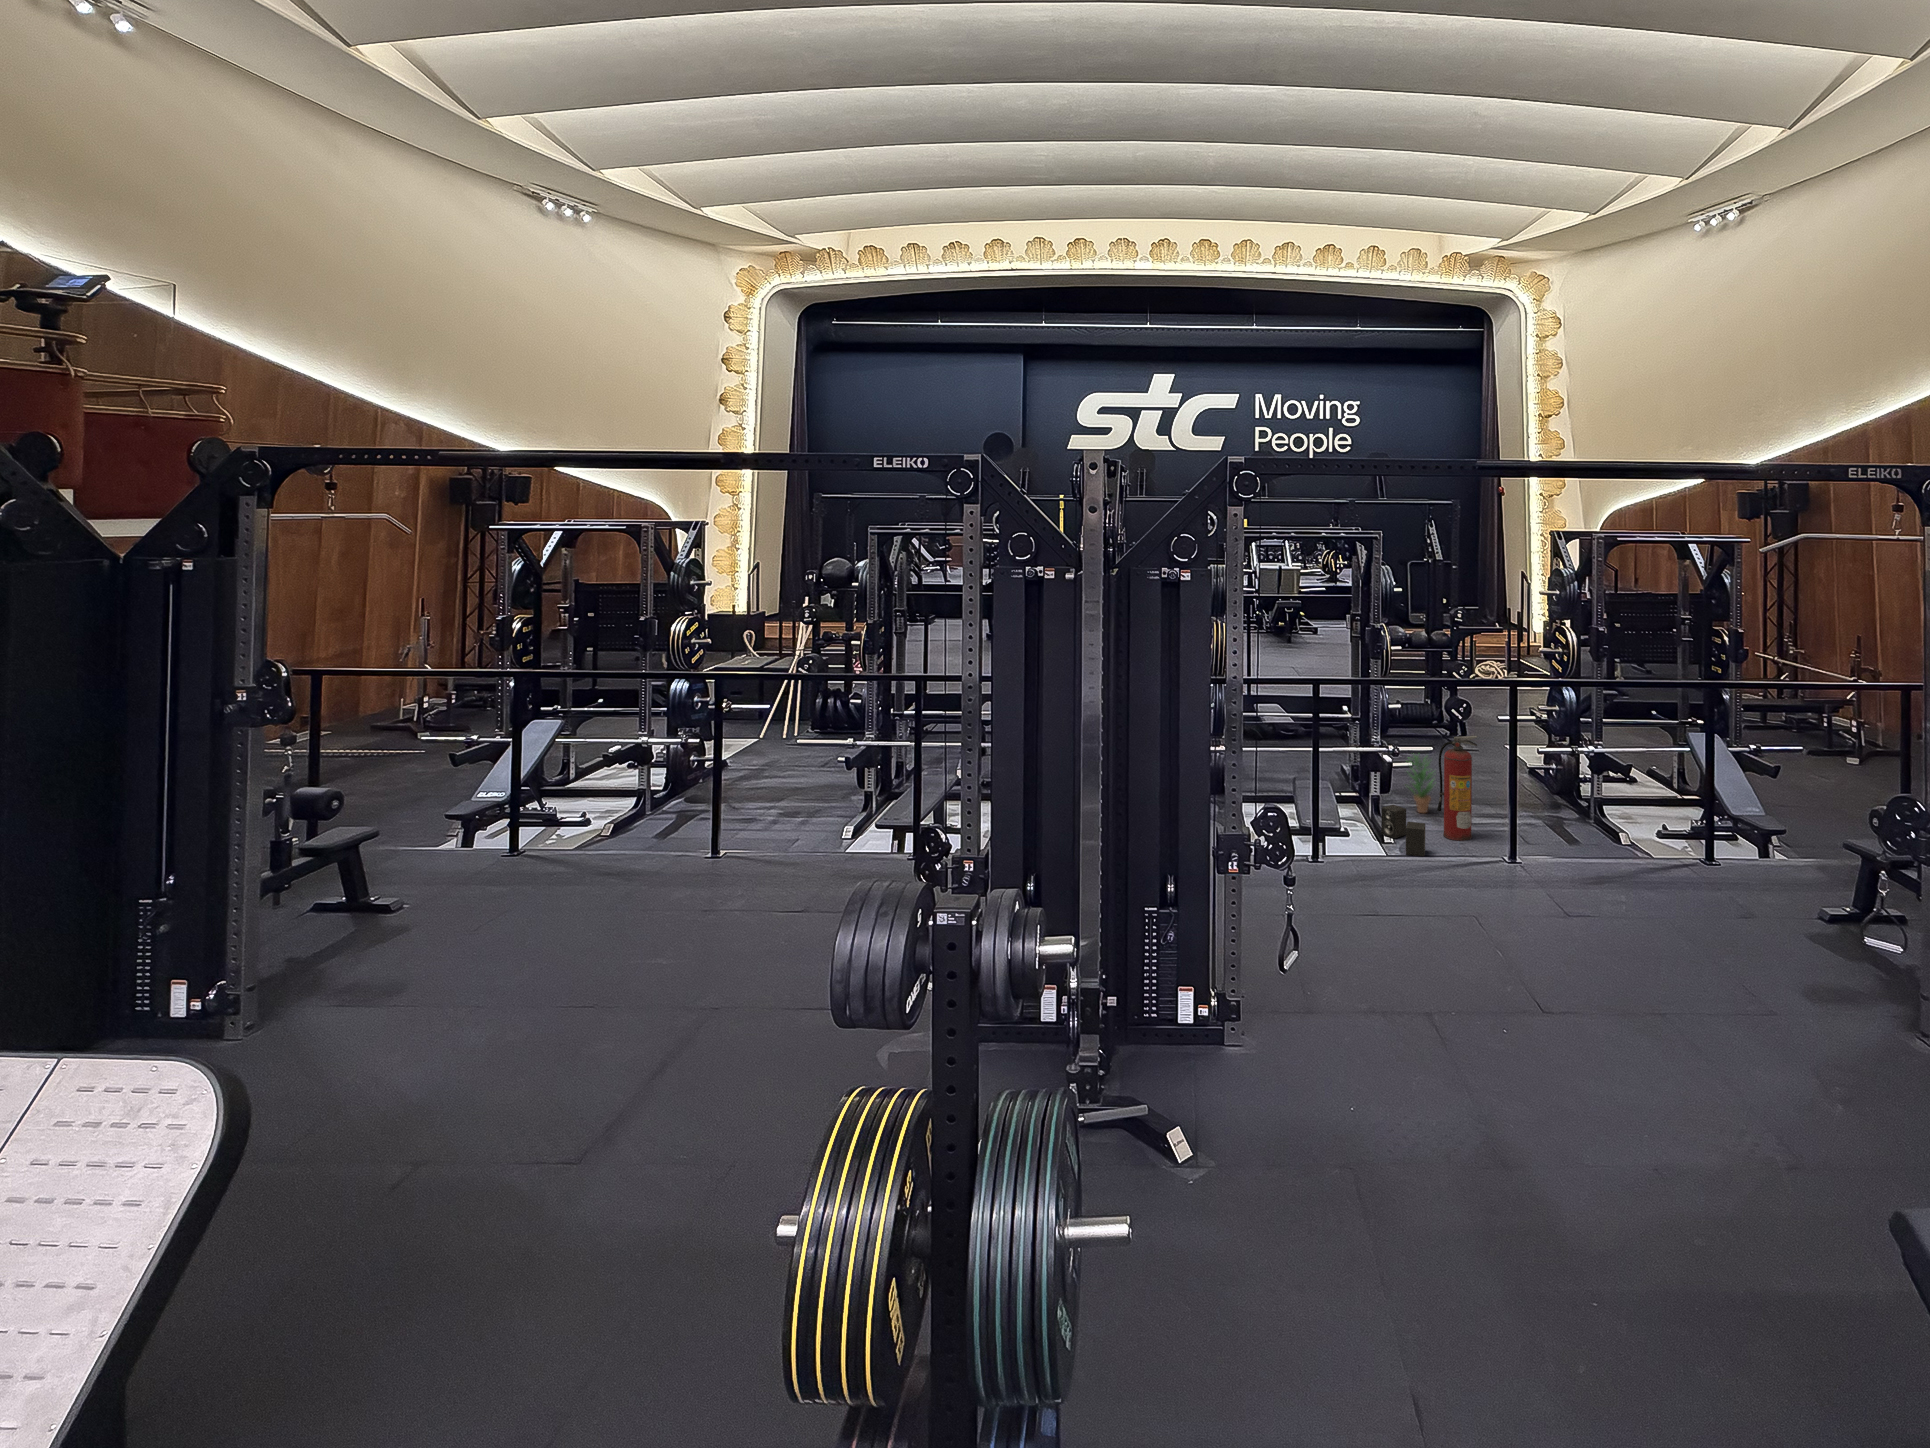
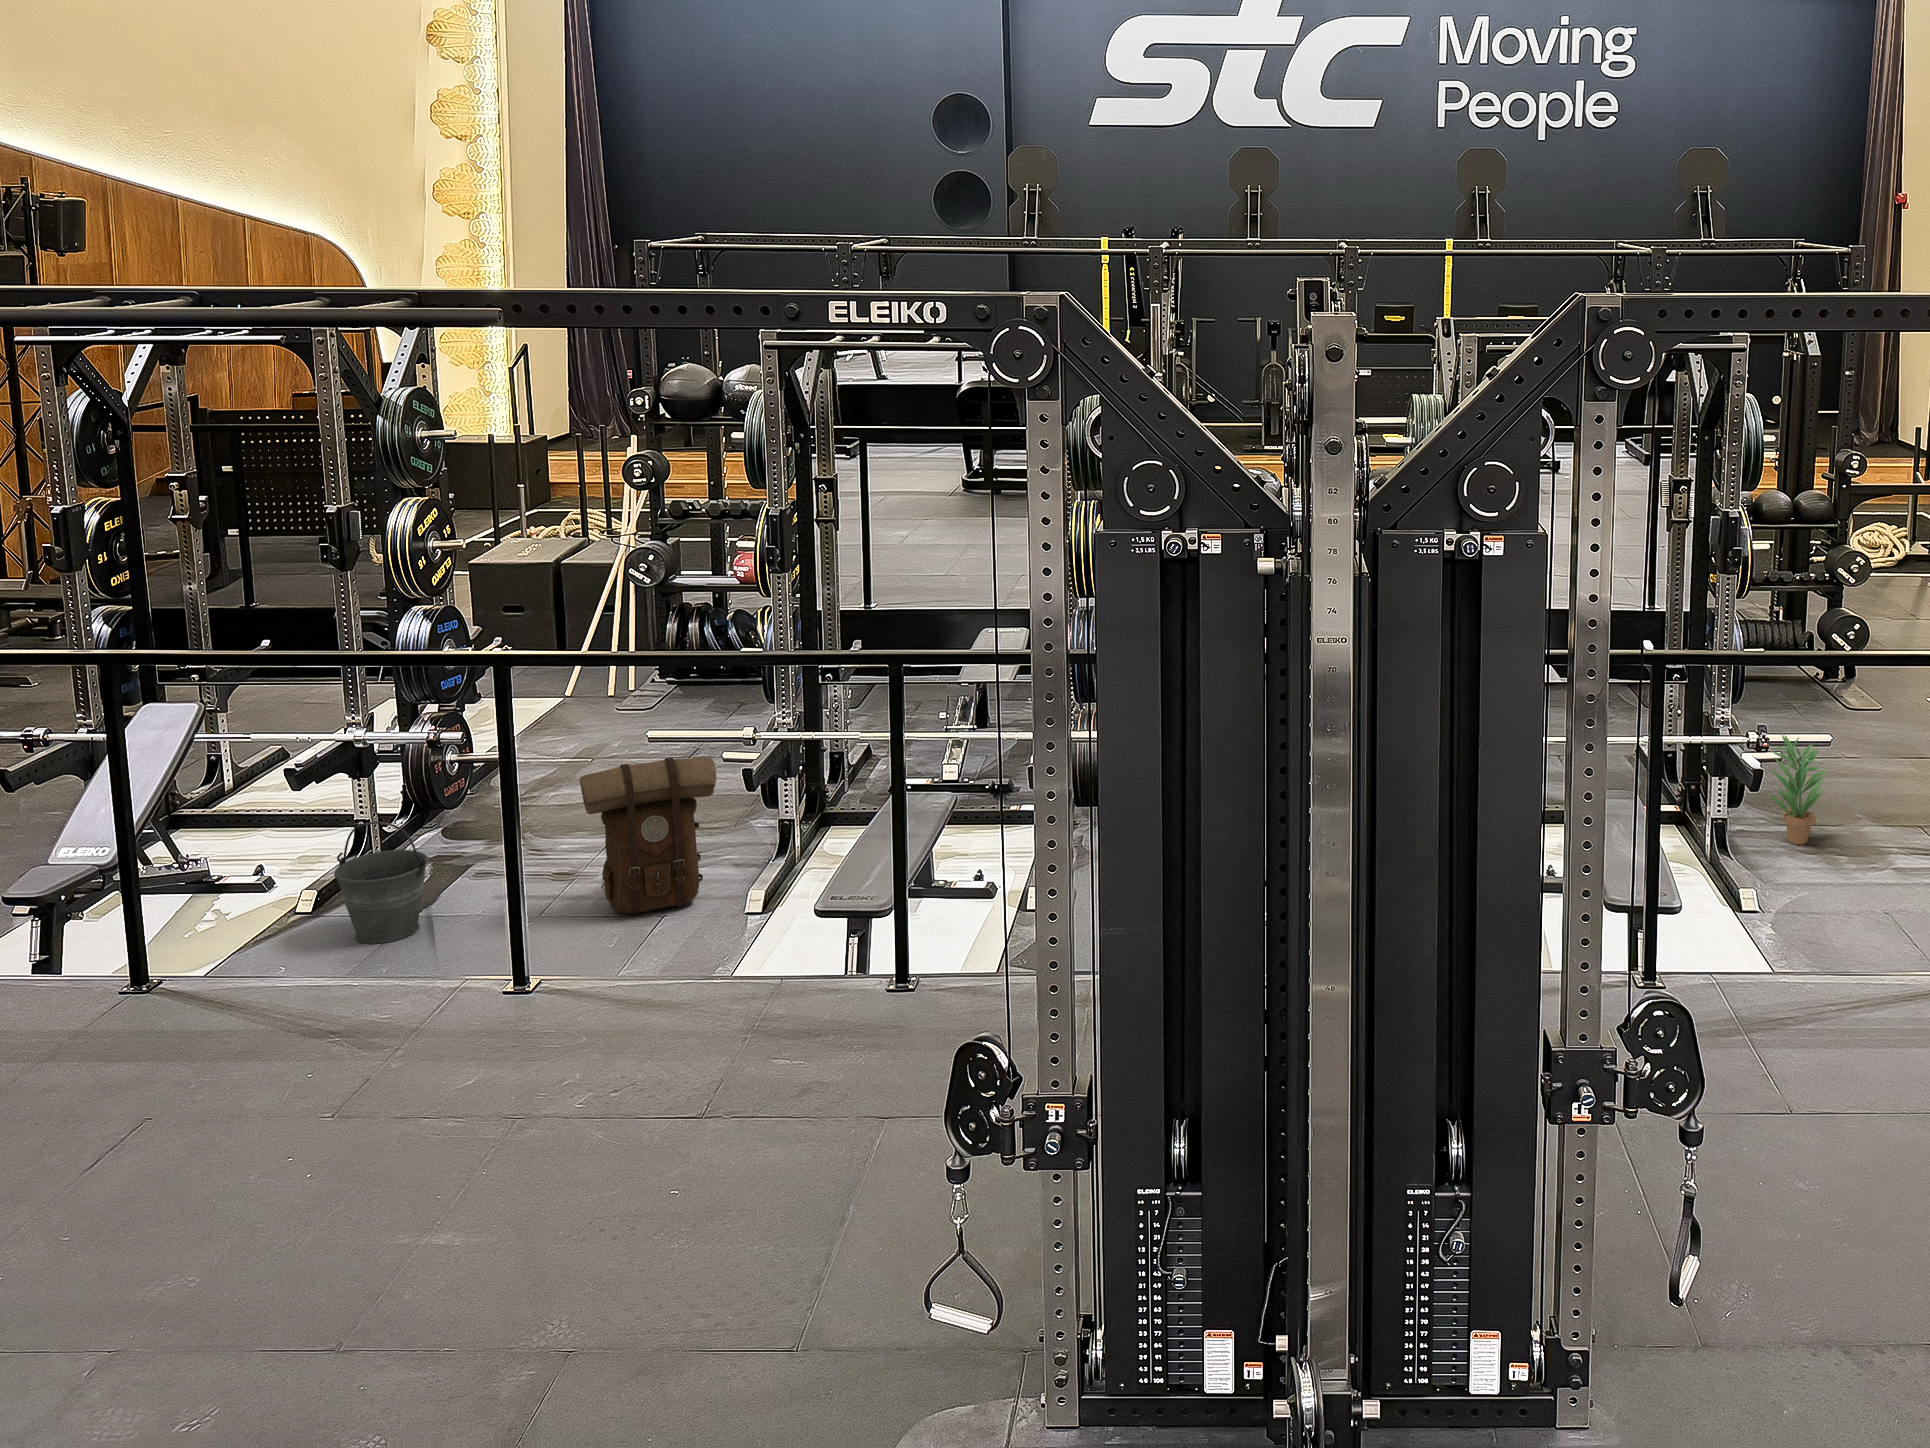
fire extinguisher: present [1437,736,1477,841] -> none [1835,717,1920,904]
backpack: none [760,752,834,840] -> present [580,757,716,915]
bucket: none [624,784,675,852] -> present [334,822,429,944]
speaker: present [1381,805,1425,857] -> none [1730,837,1820,939]

